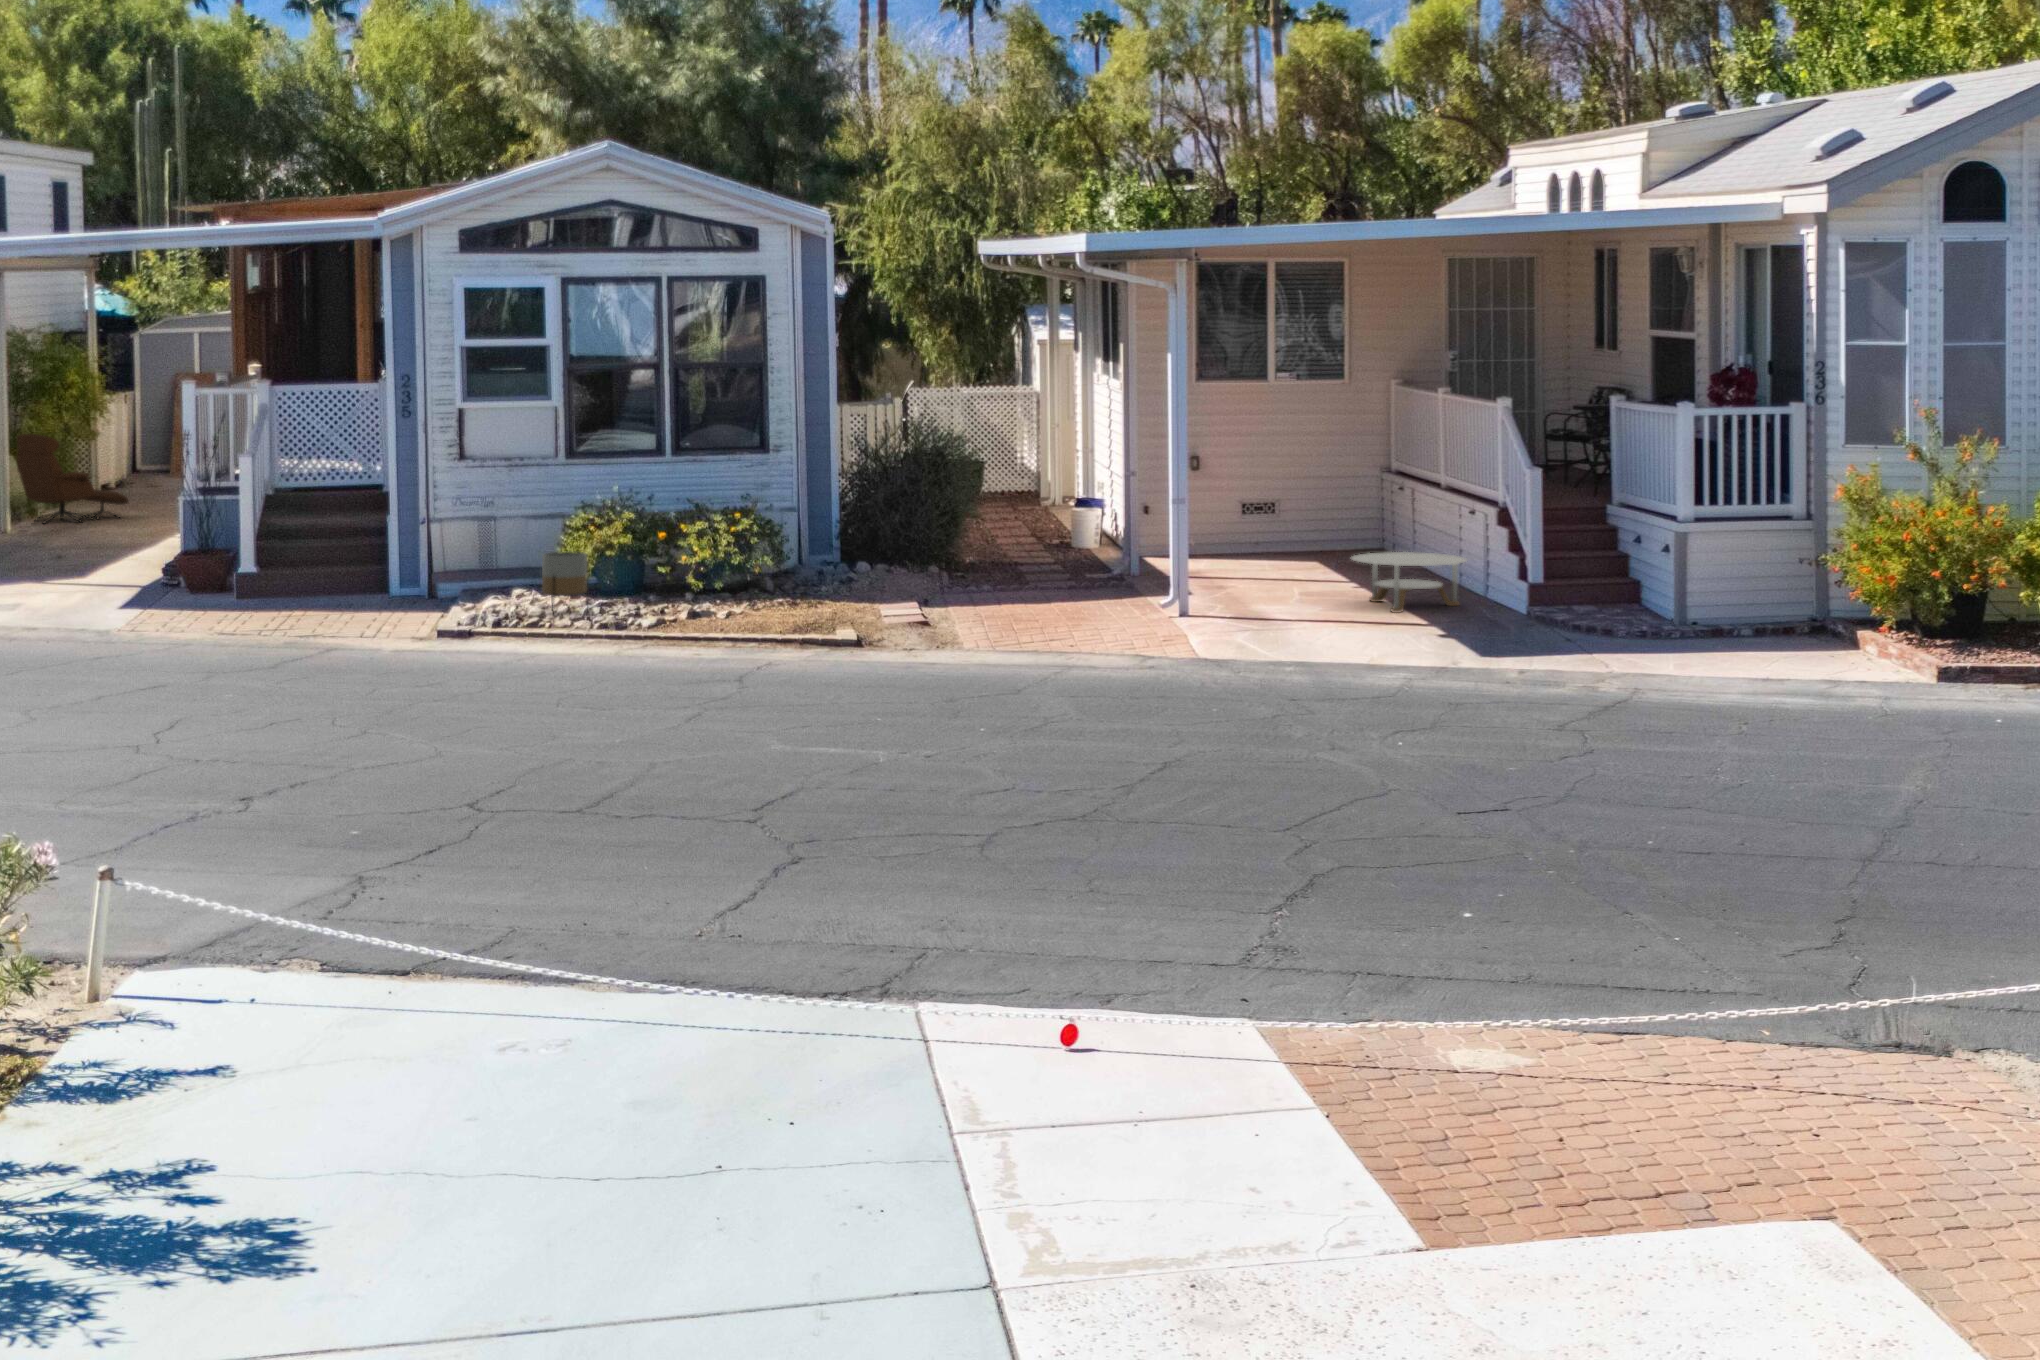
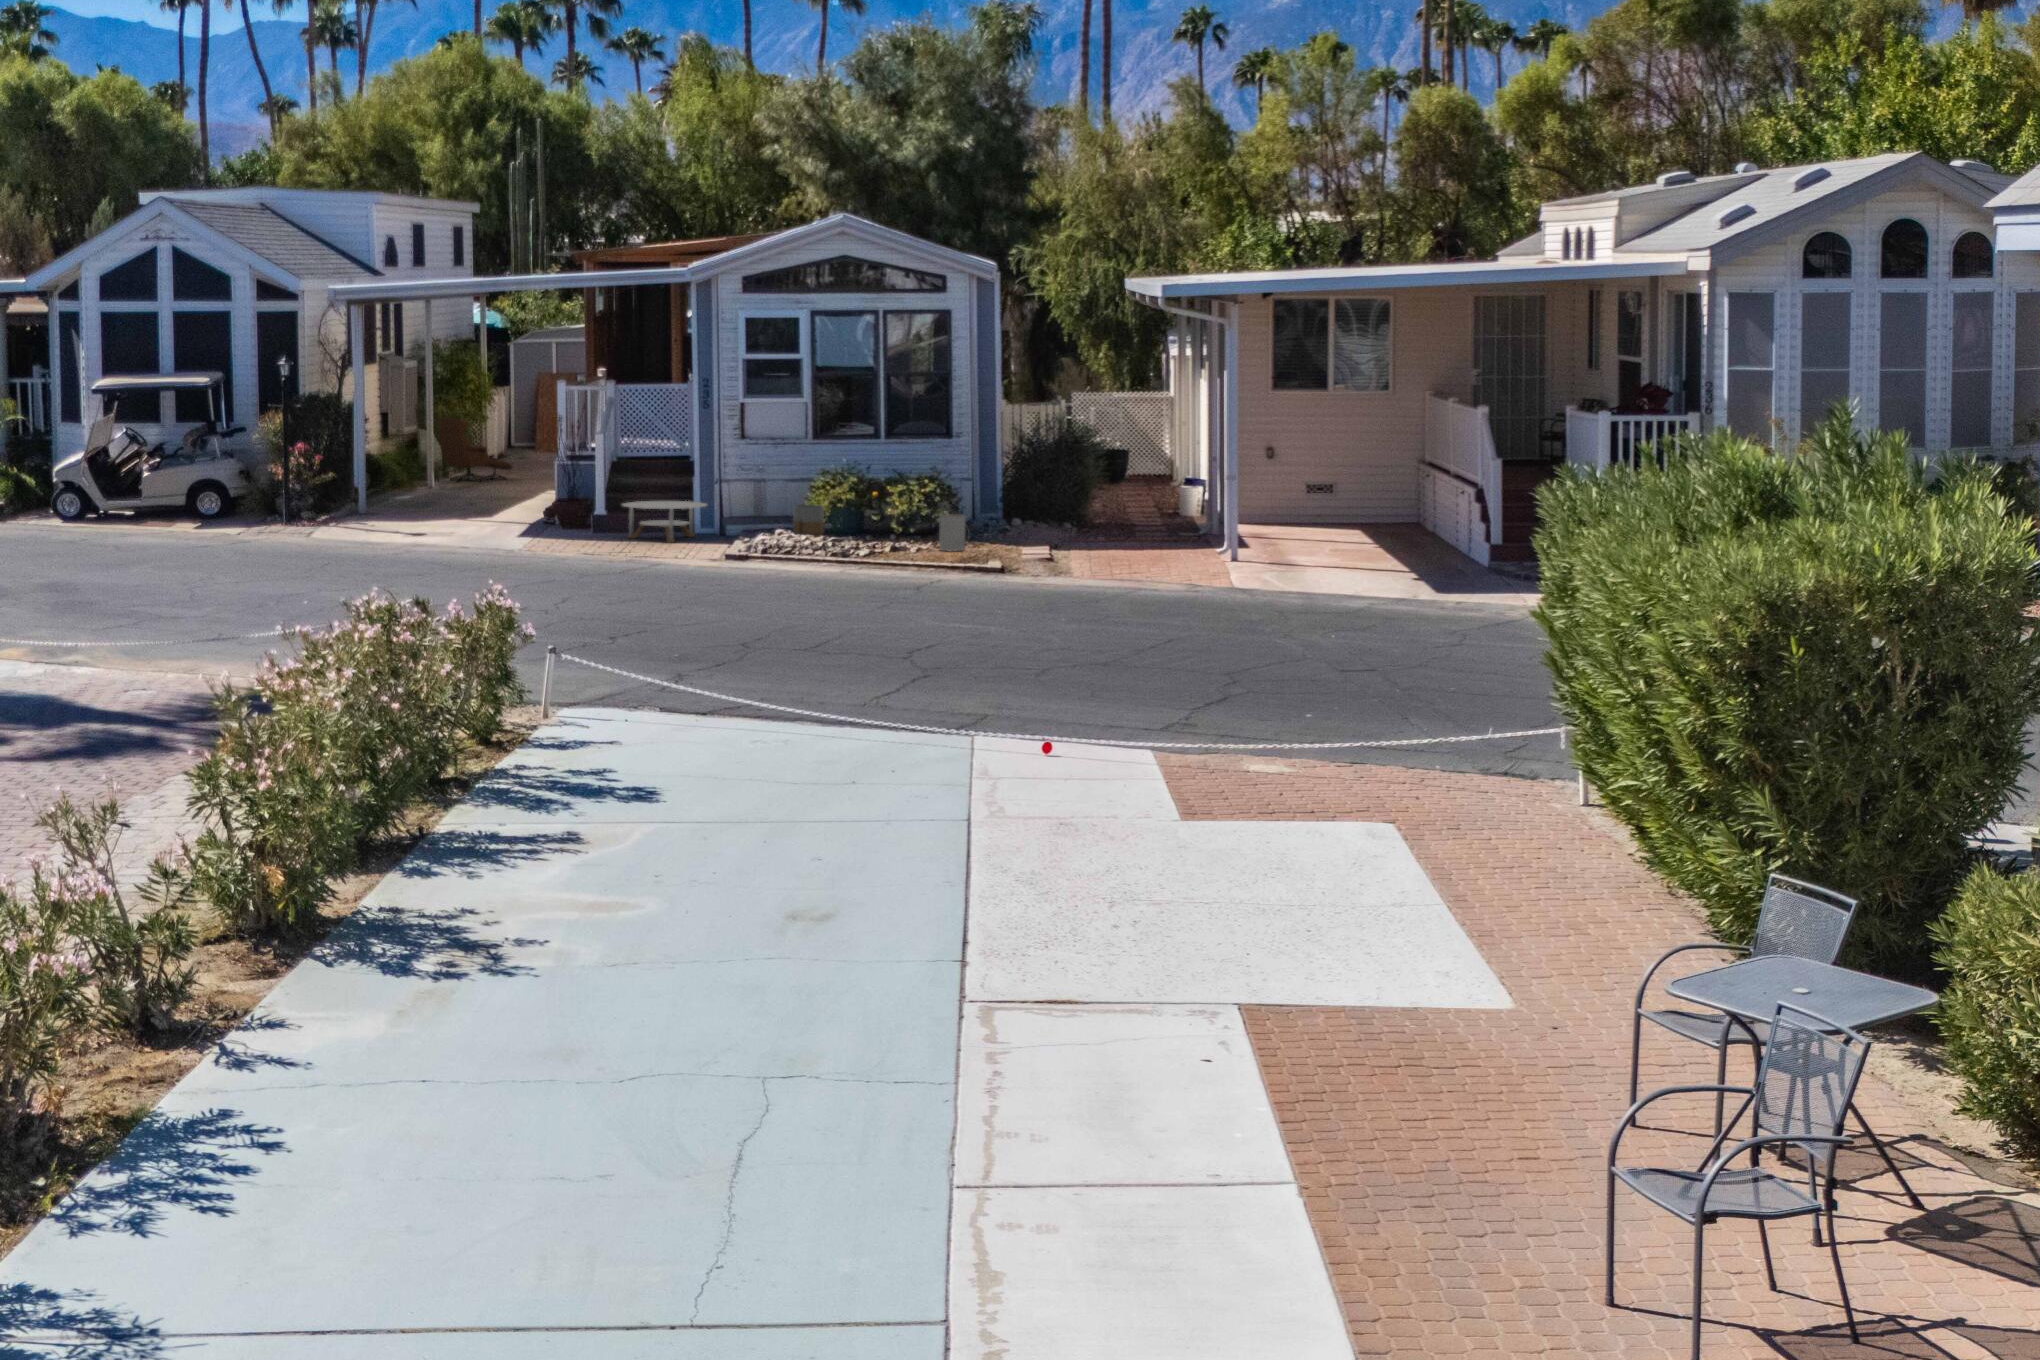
round table: present [1352,552,1467,613] -> present [623,501,707,543]
bucket: none [757,560,801,613] -> present [939,514,966,552]

